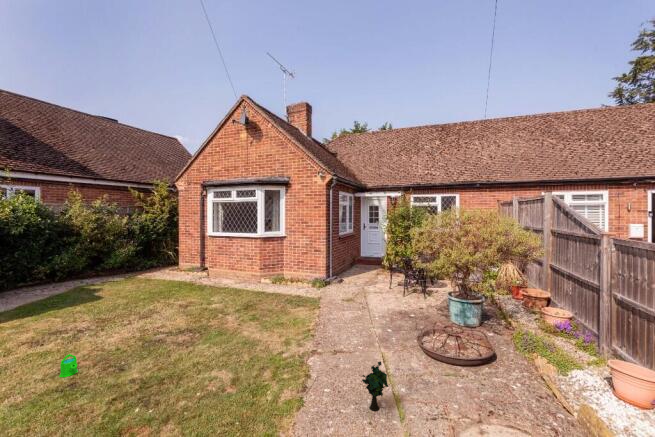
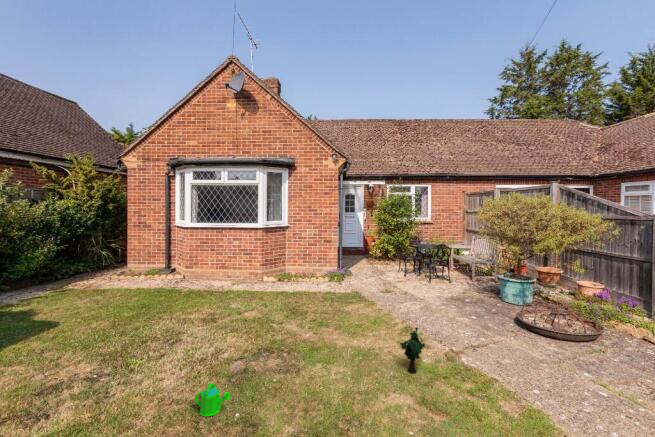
decorative plant: present [362,362,388,411] -> present [400,328,425,374]

